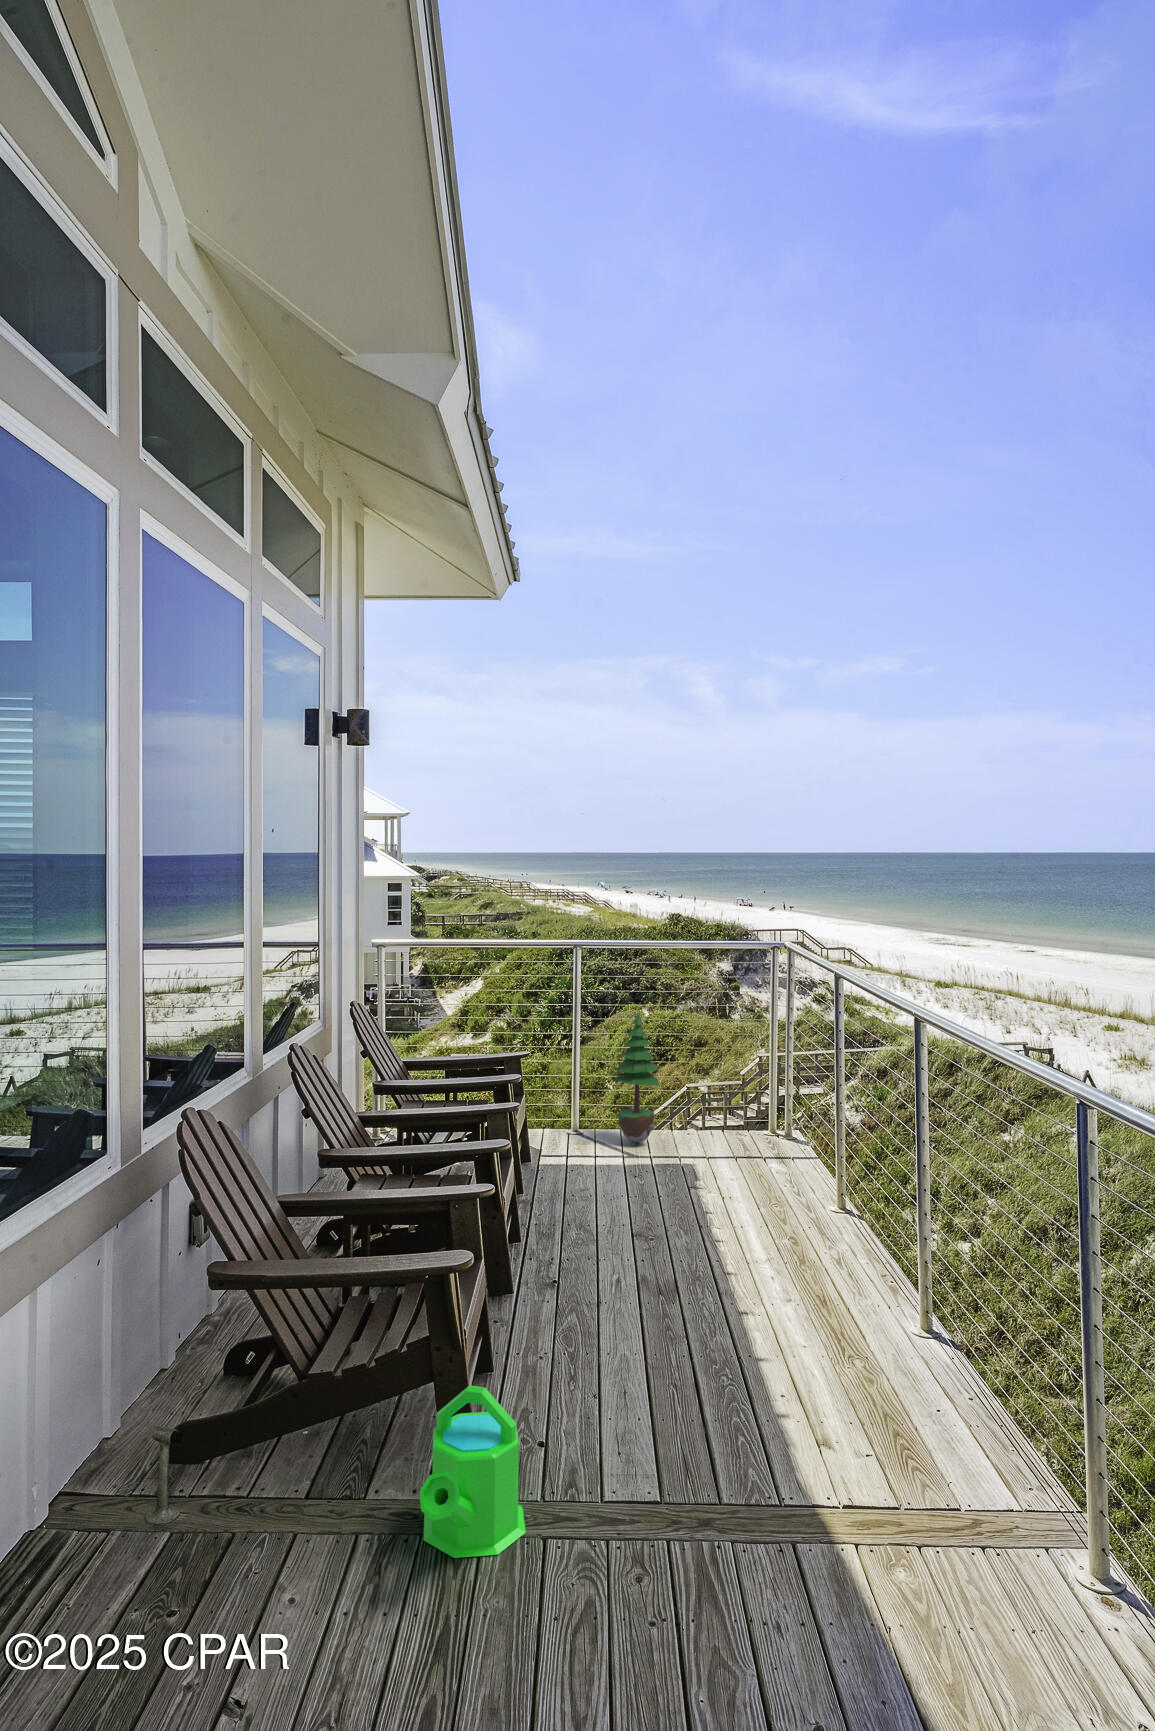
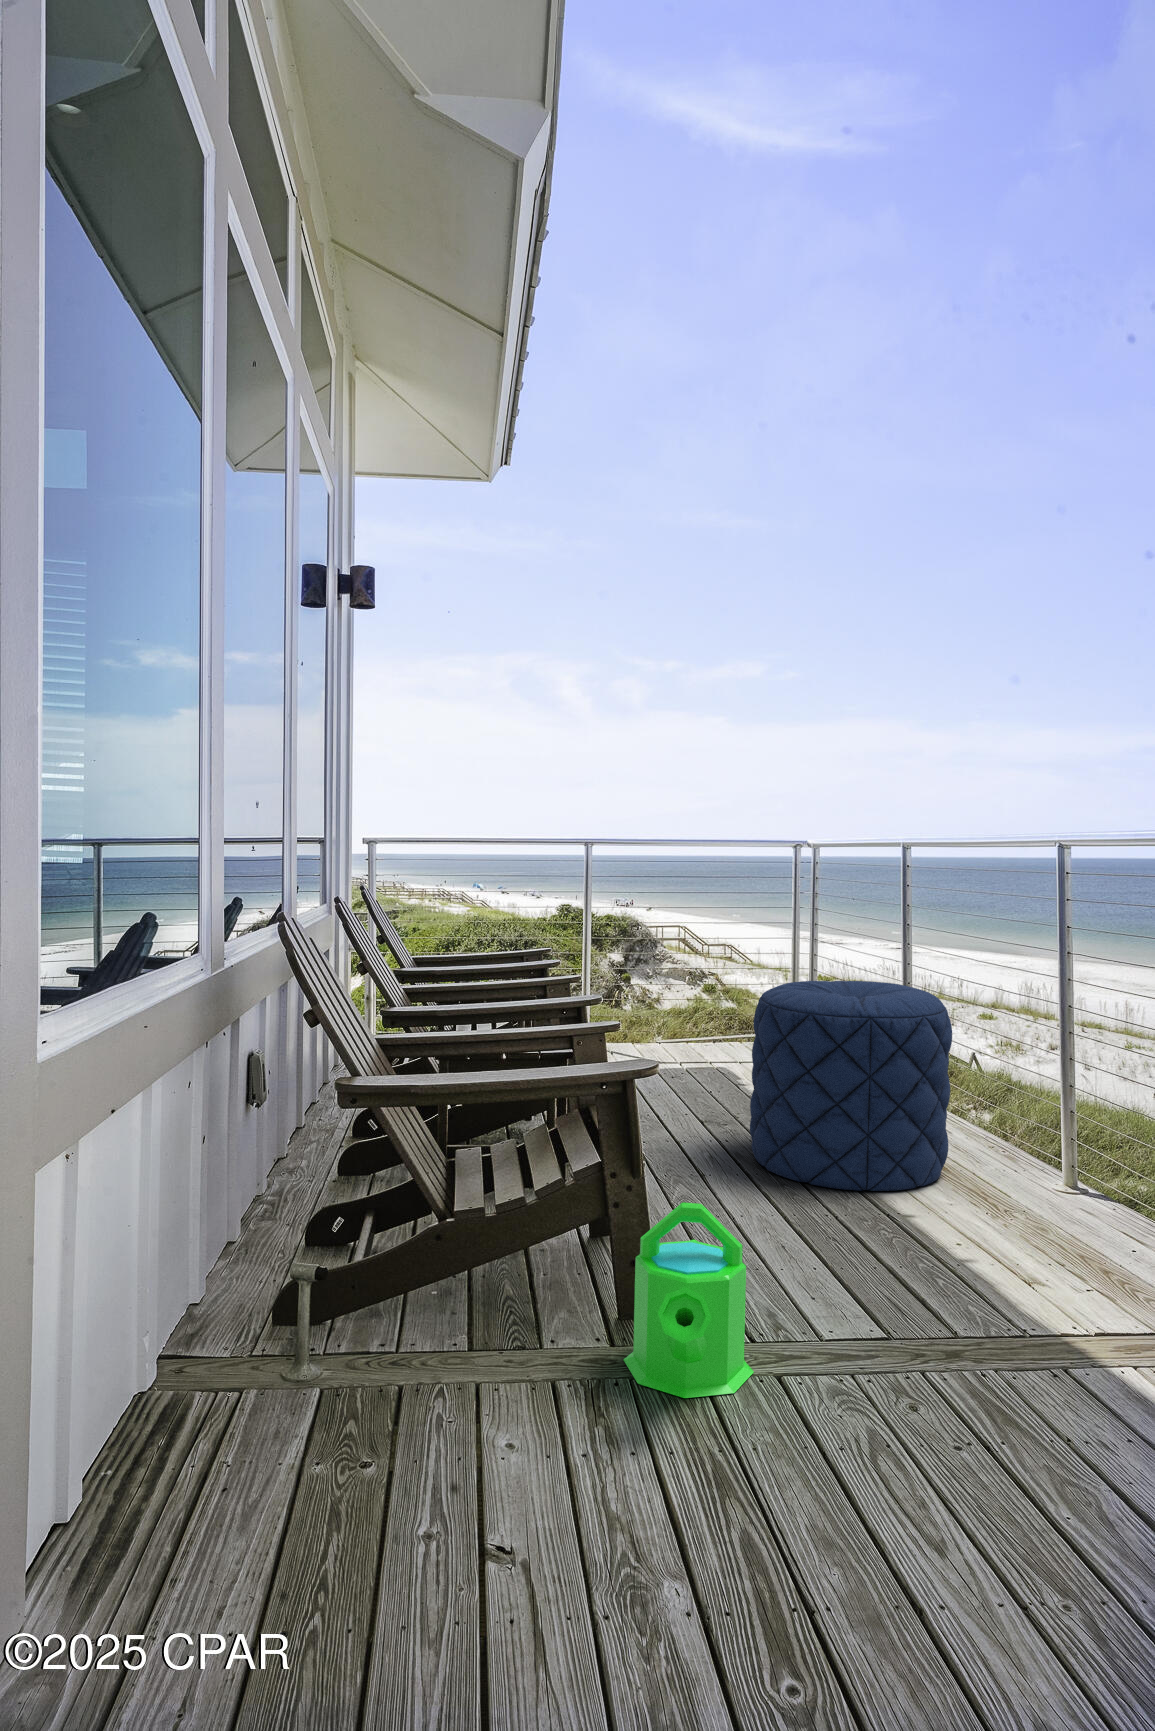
potted tree: present [614,1013,659,1145] -> none [633,907,686,1052]
pouf: none [649,1120,823,1326] -> present [750,981,952,1191]

